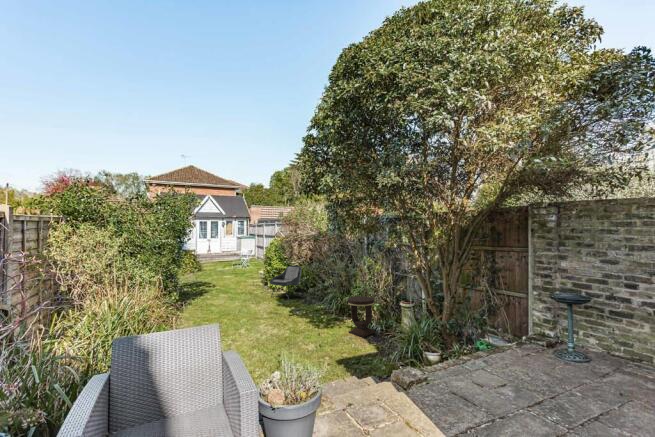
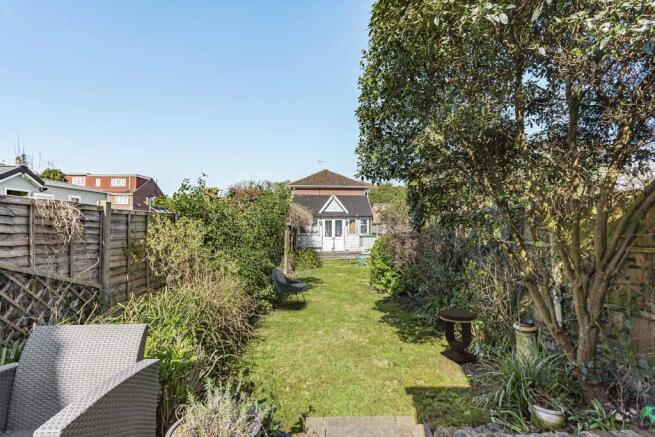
lounge chair: present [270,265,304,299] -> present [273,269,307,309]

